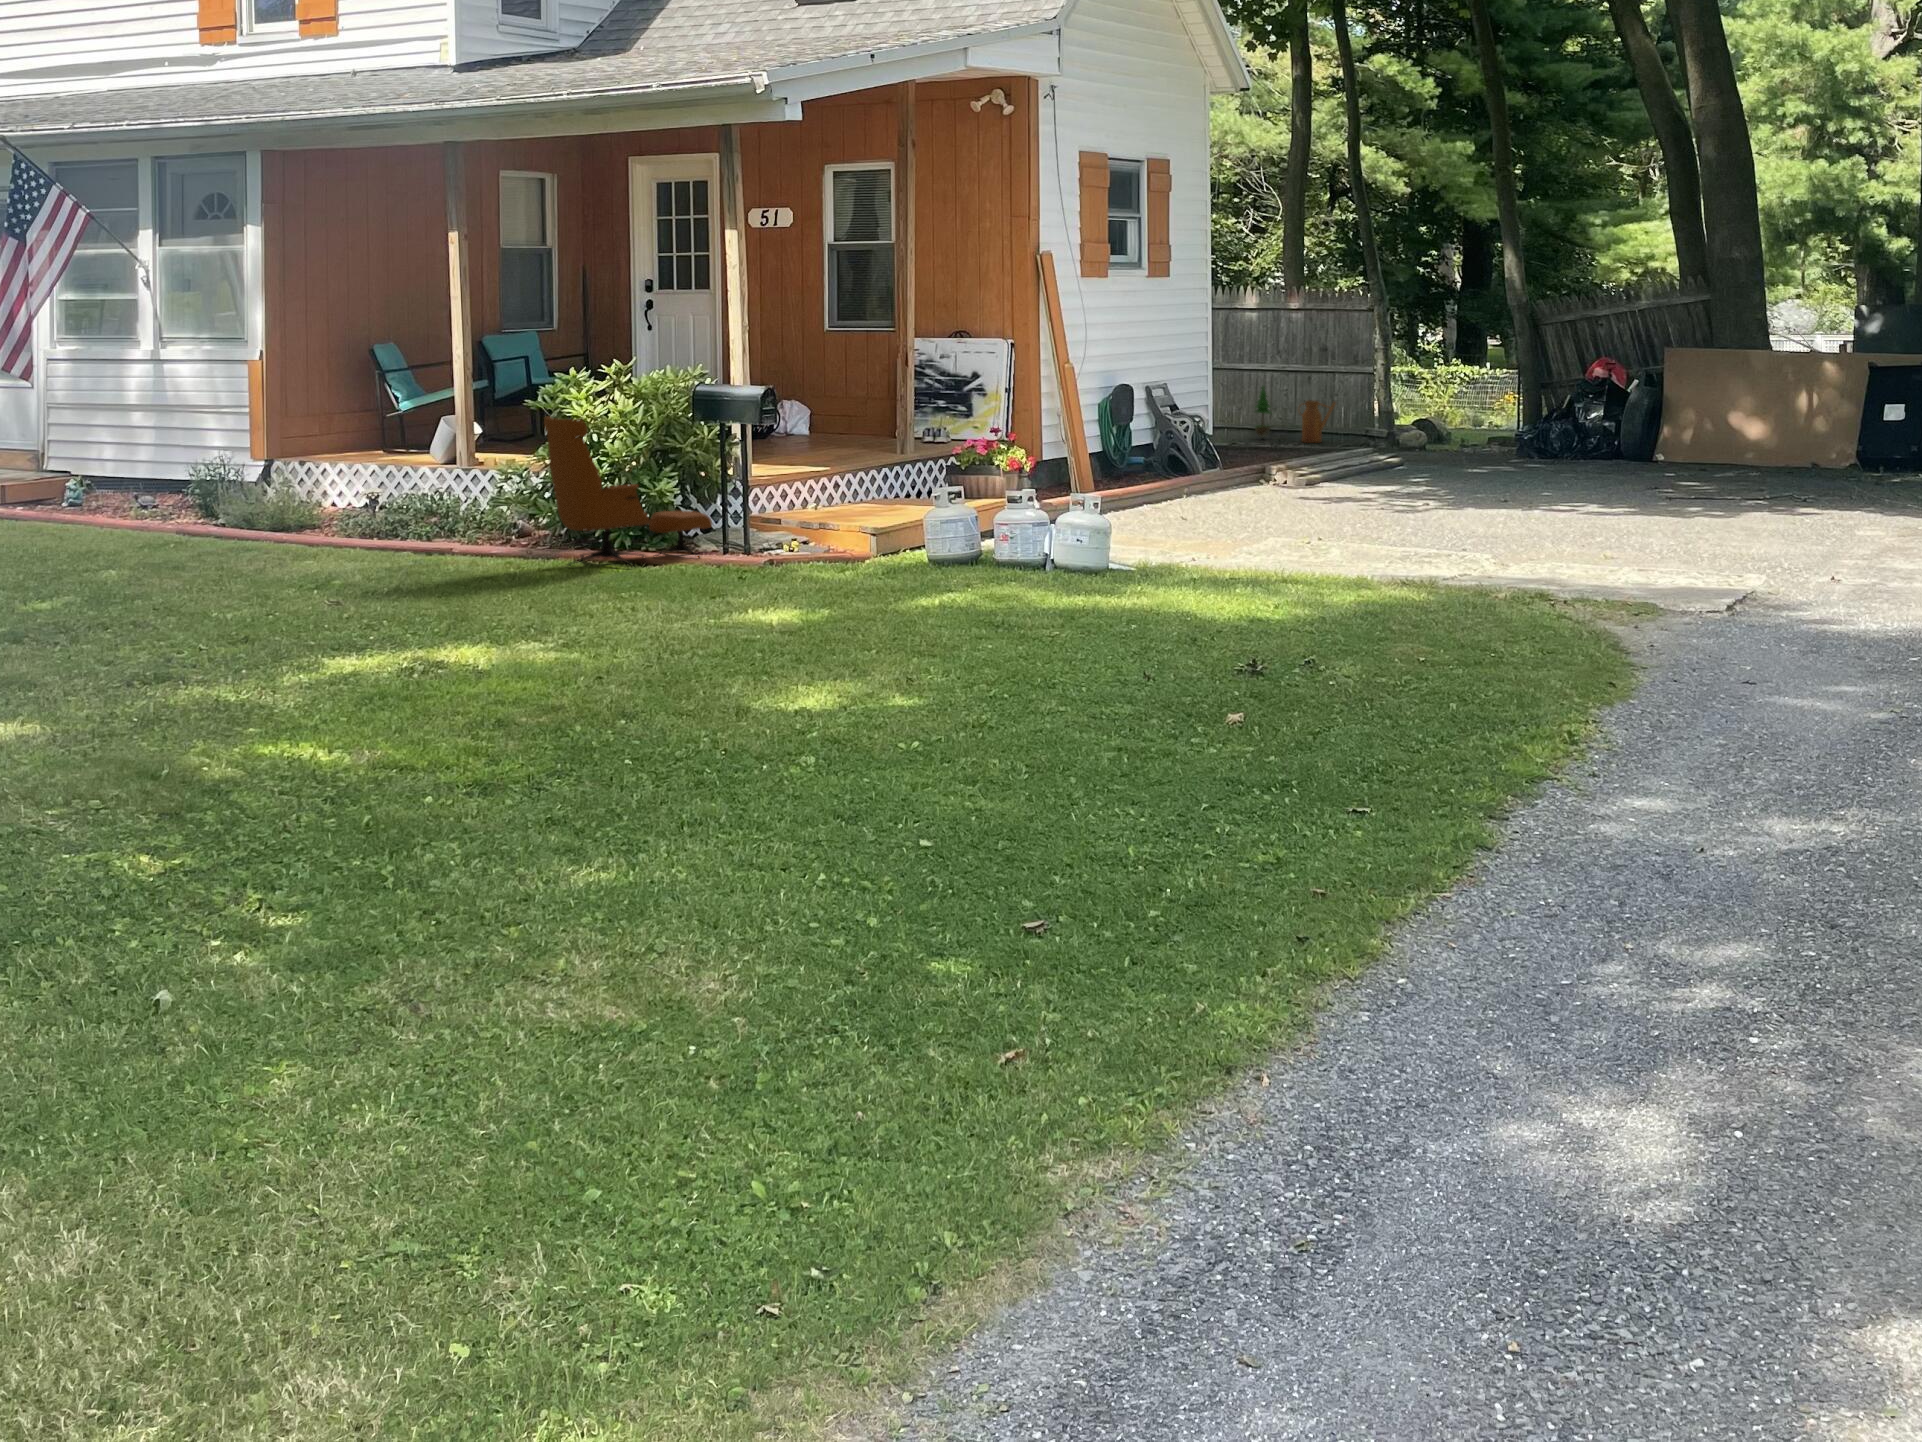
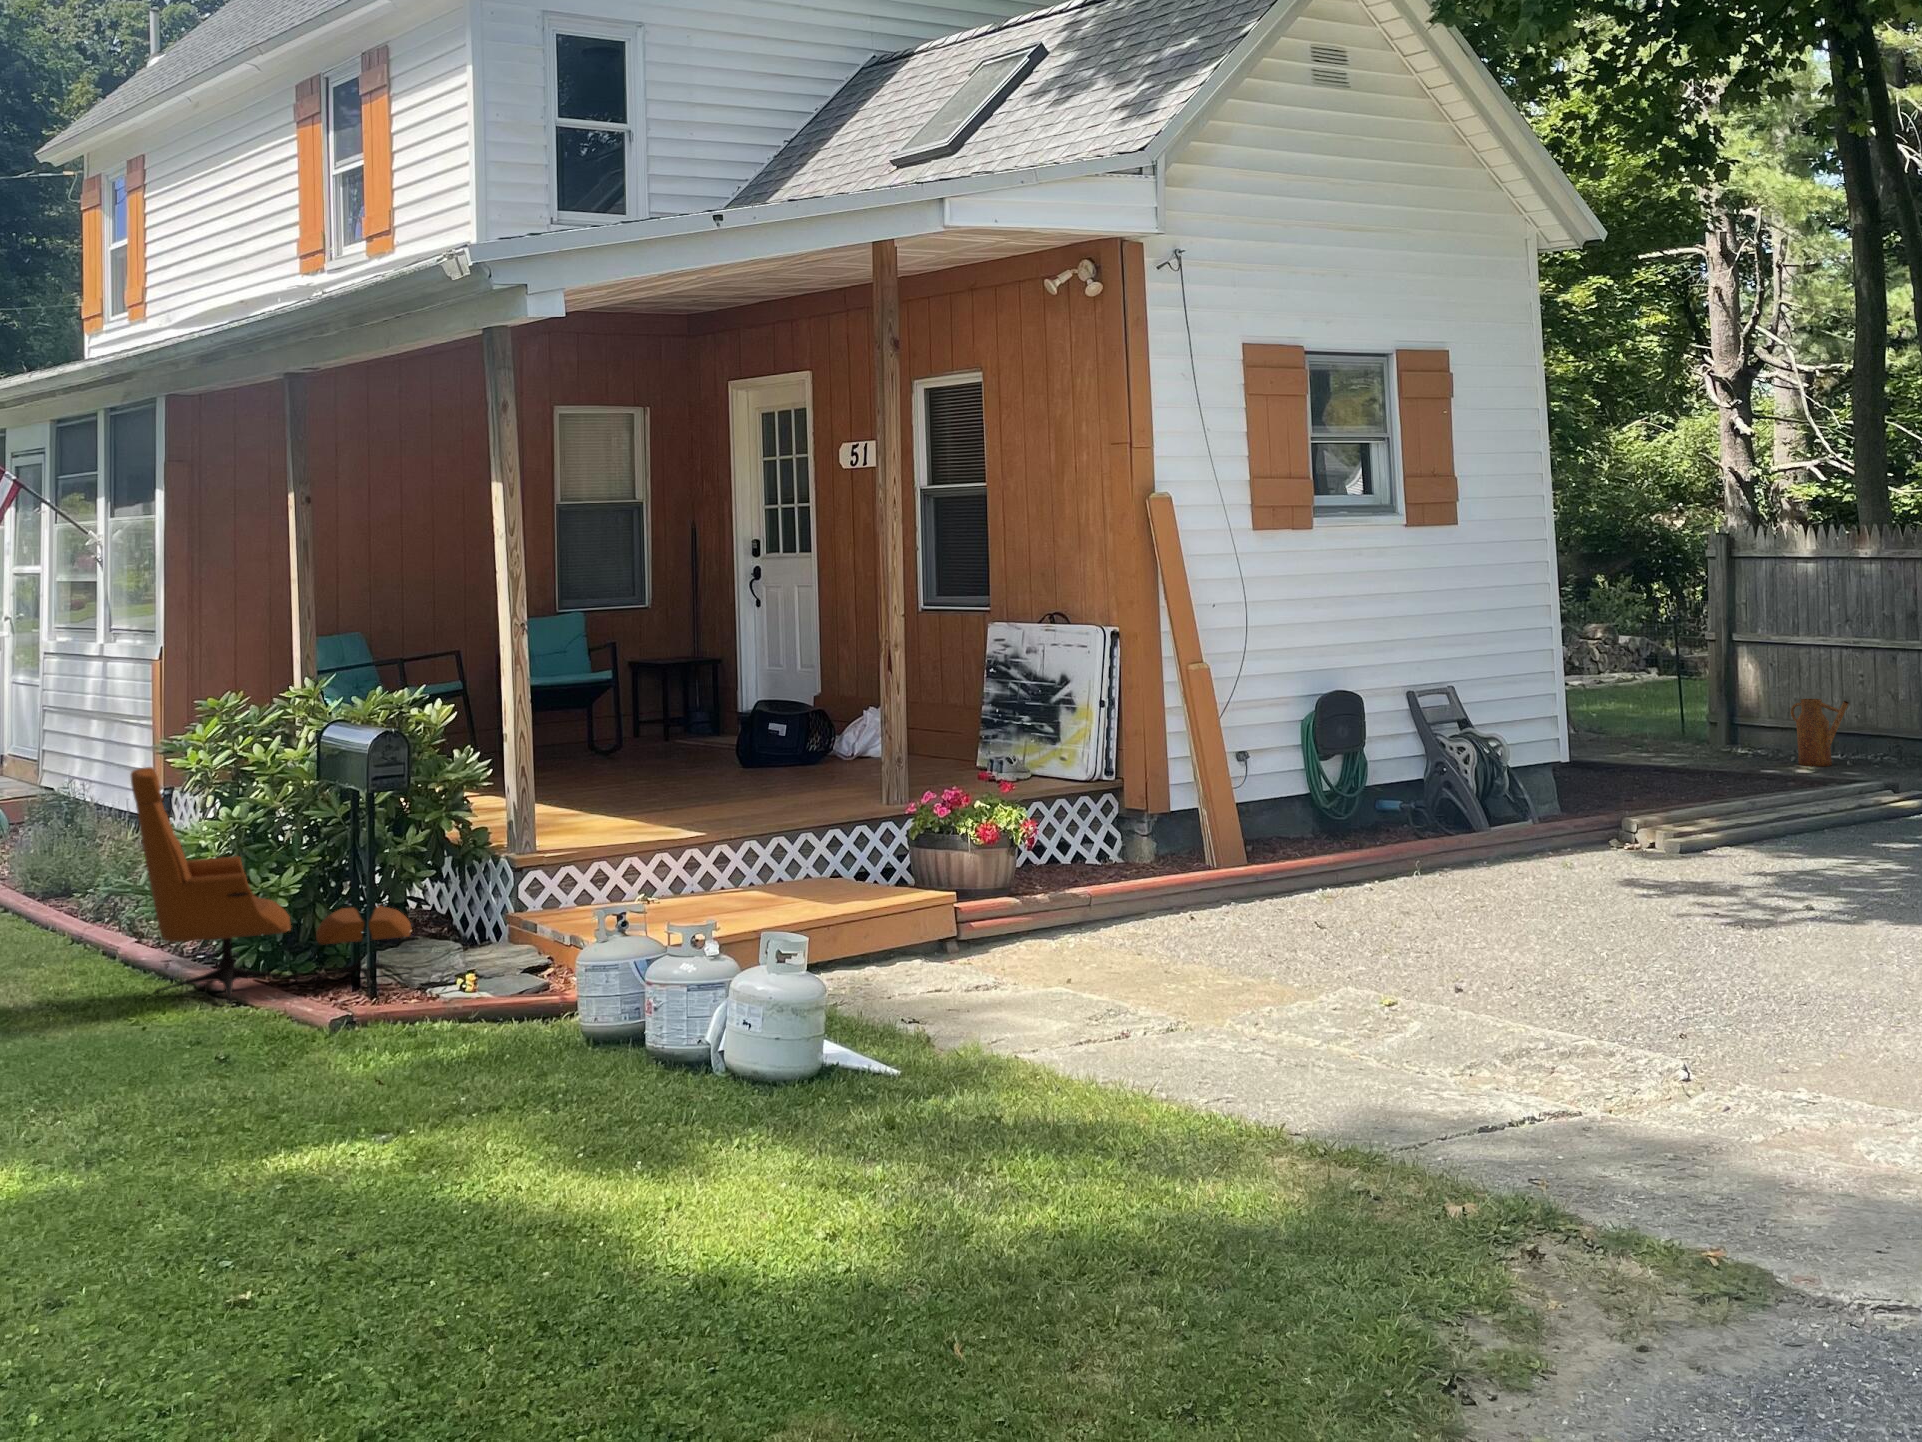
potted tree: present [1255,386,1271,439] -> none [1724,671,1756,757]

